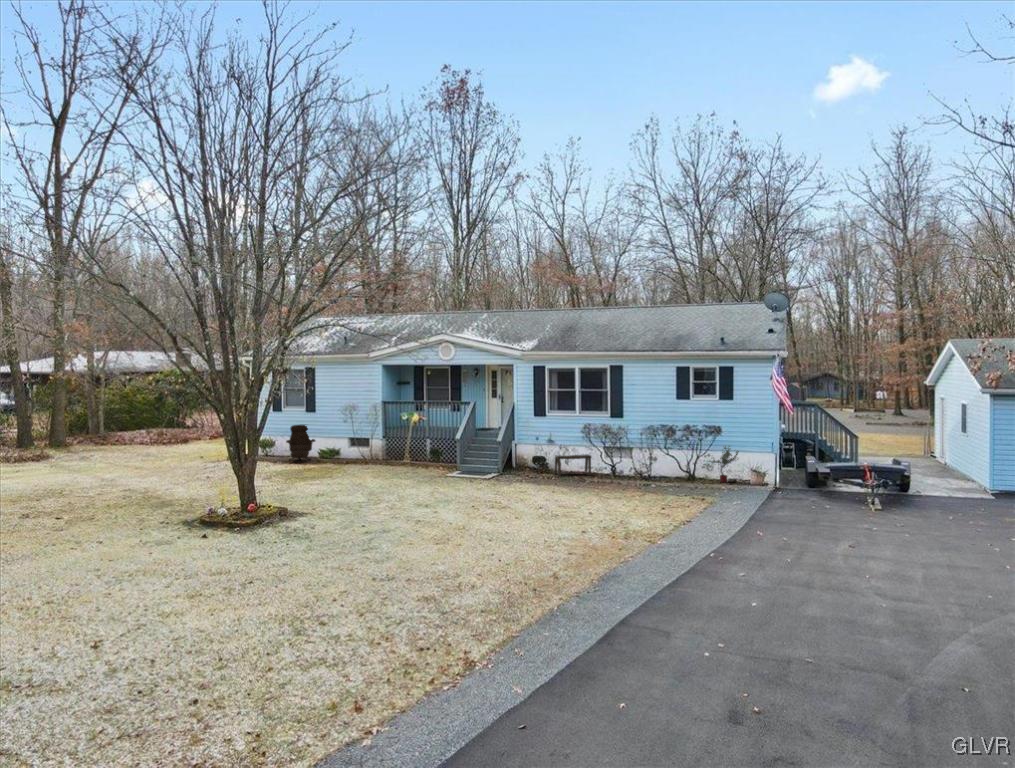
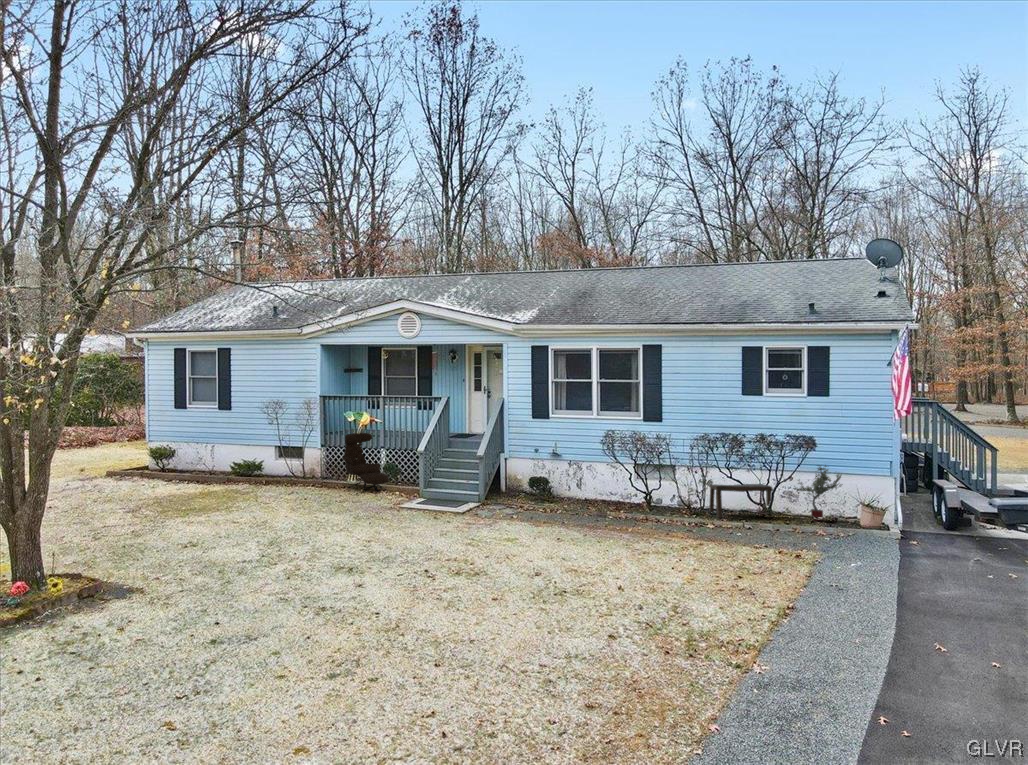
lounge chair: present [286,425,315,461] -> present [342,433,389,492]
bench: present [554,454,591,476] -> present [709,484,772,518]

